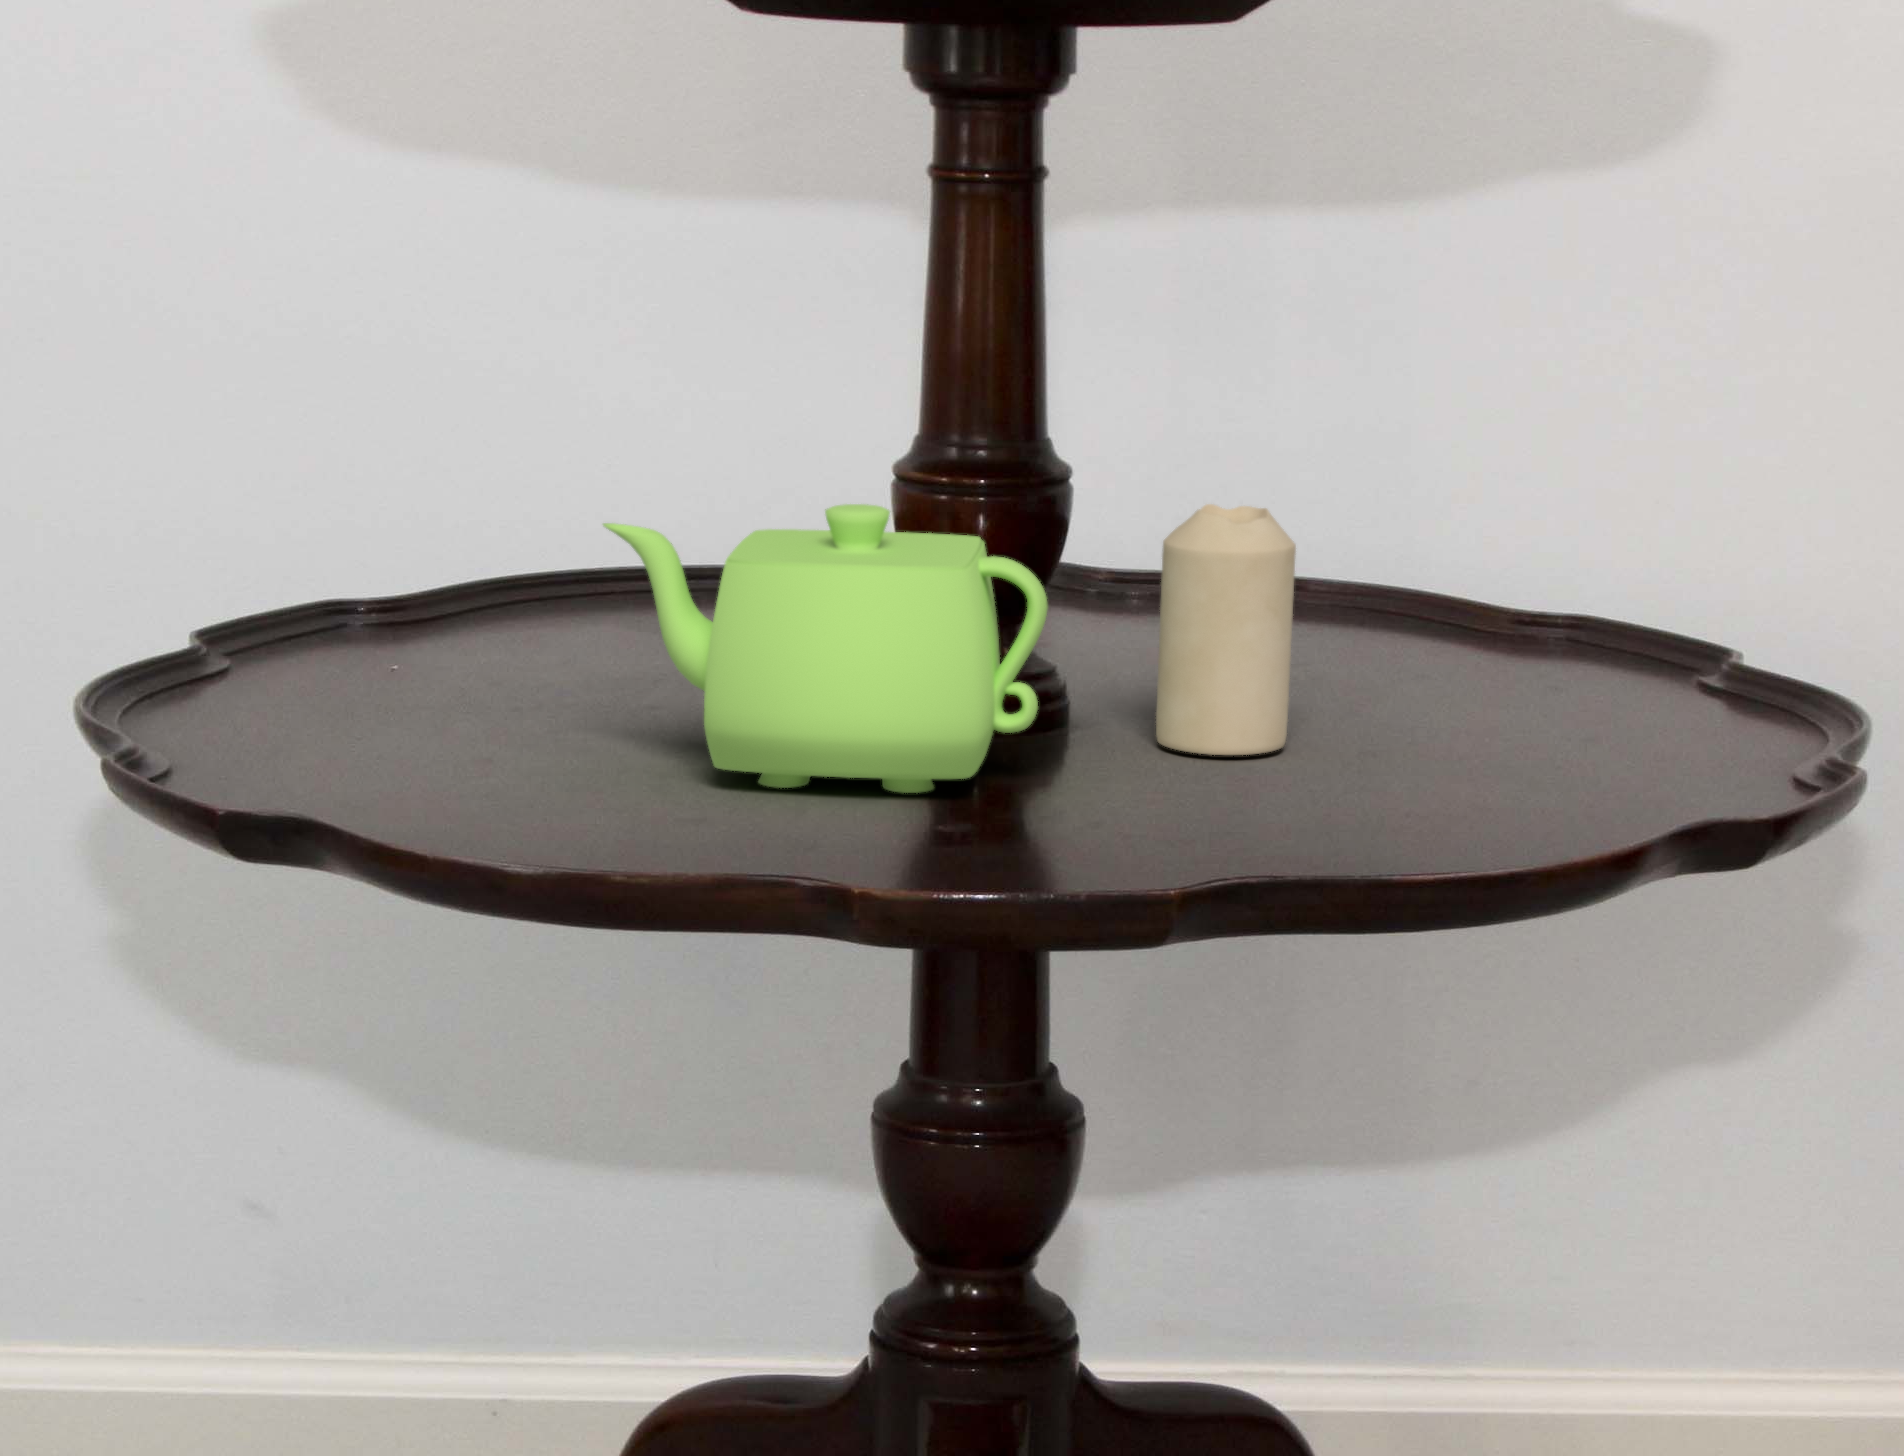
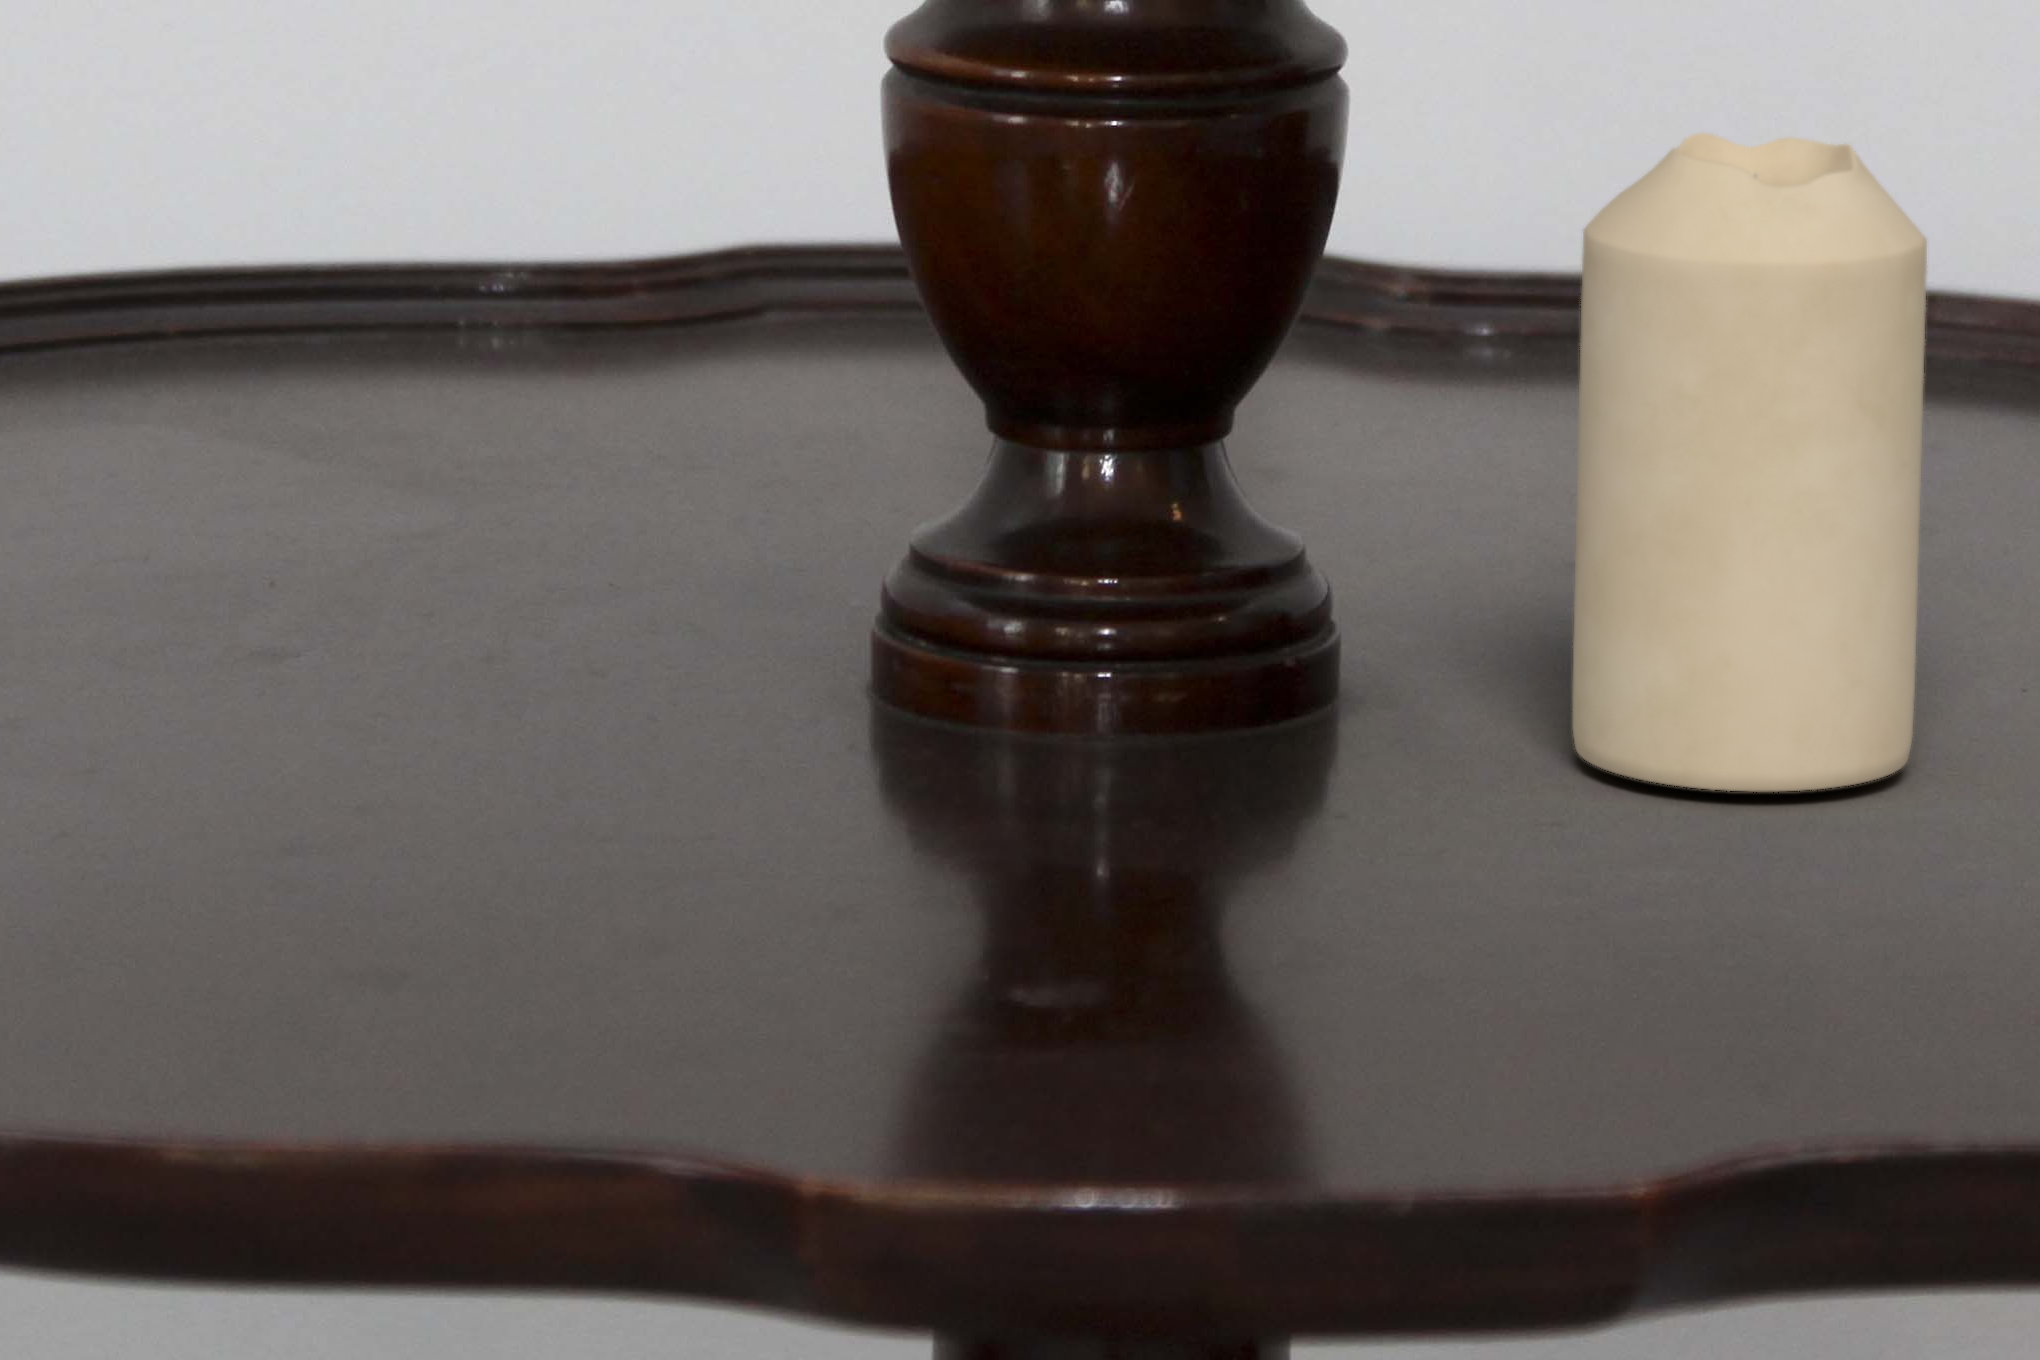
teapot: present [603,504,1048,793] -> none [104,143,1286,916]

